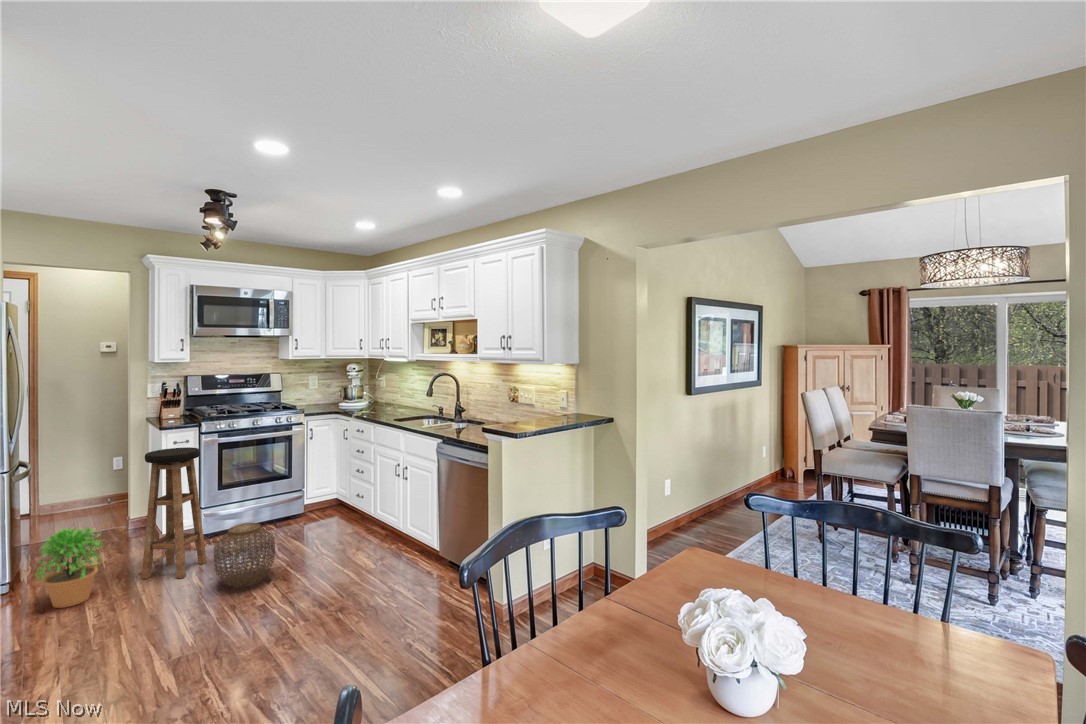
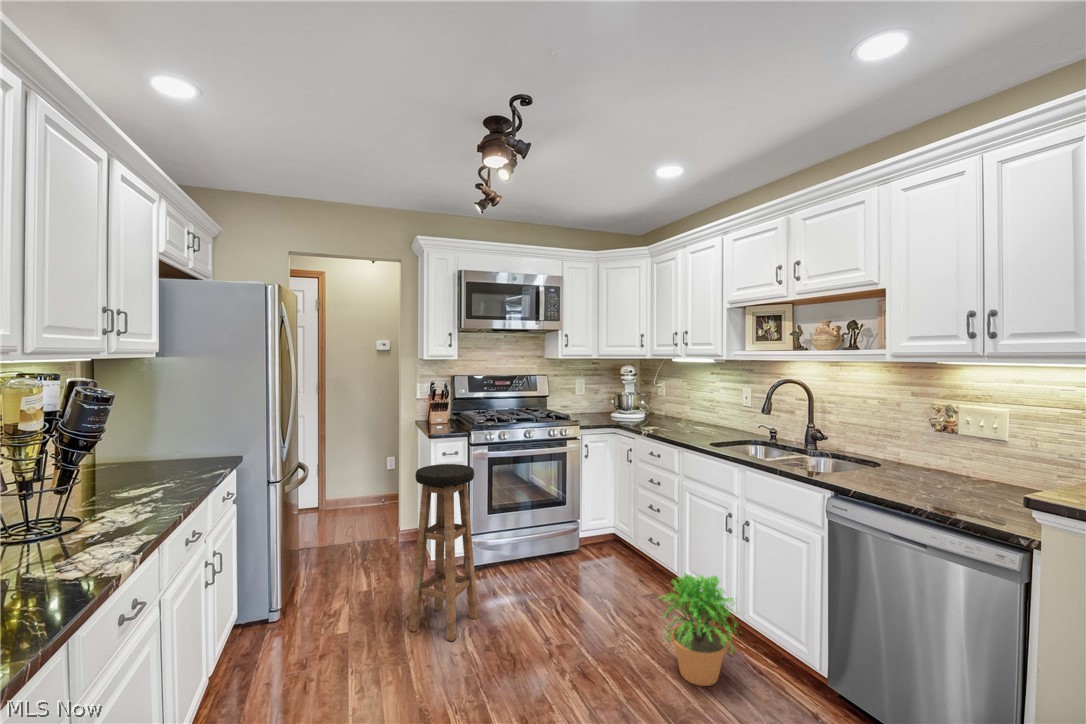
woven basket: present [214,523,275,587] -> none [493,582,568,682]
potted plant: present [36,527,103,608] -> present [661,573,737,686]

